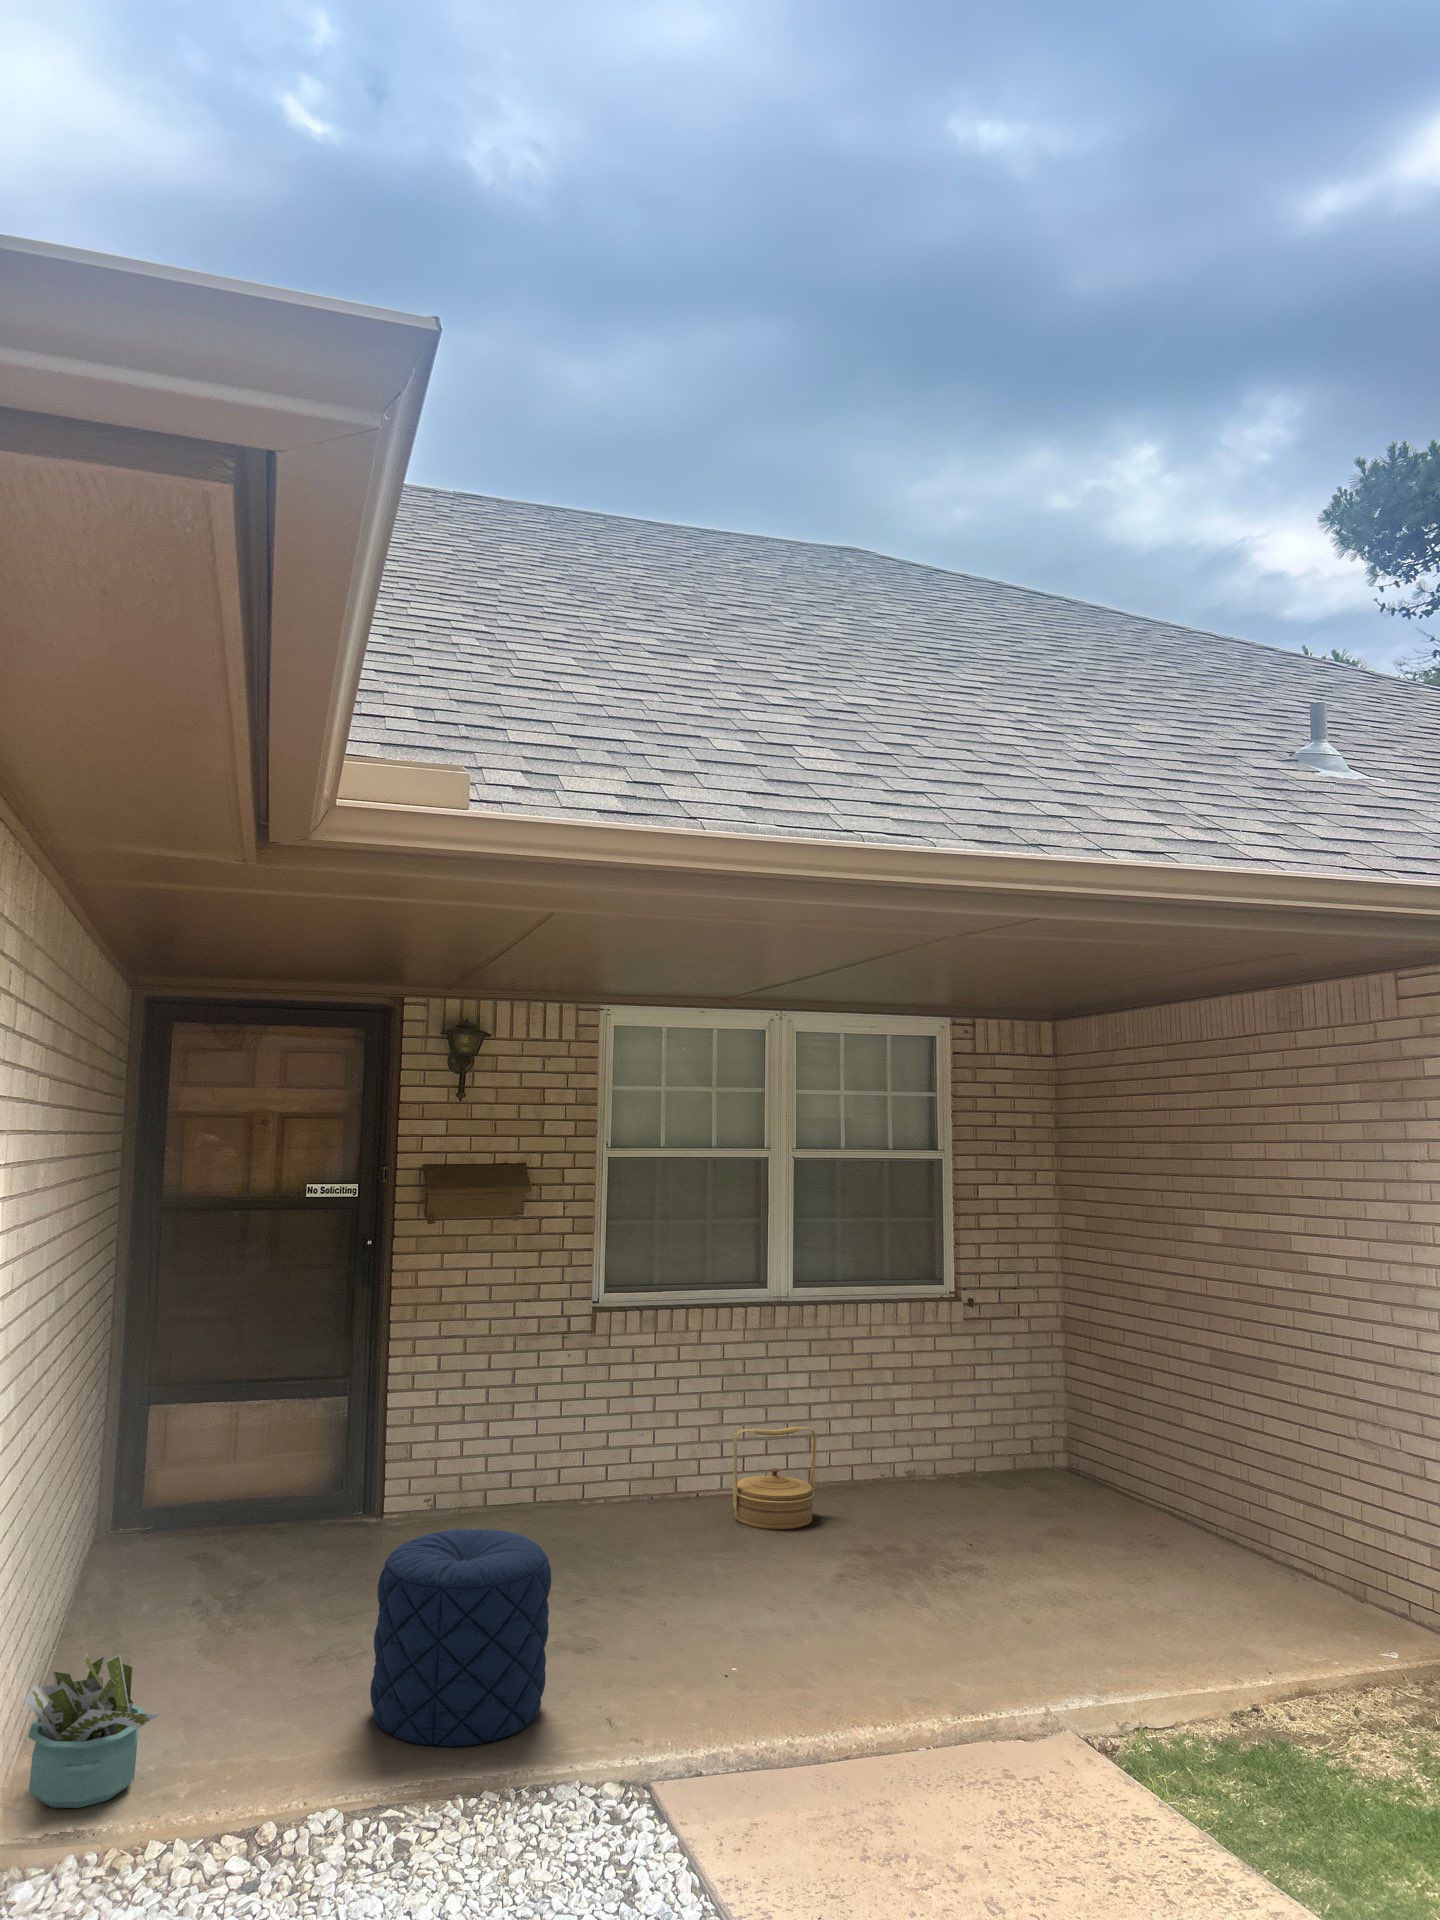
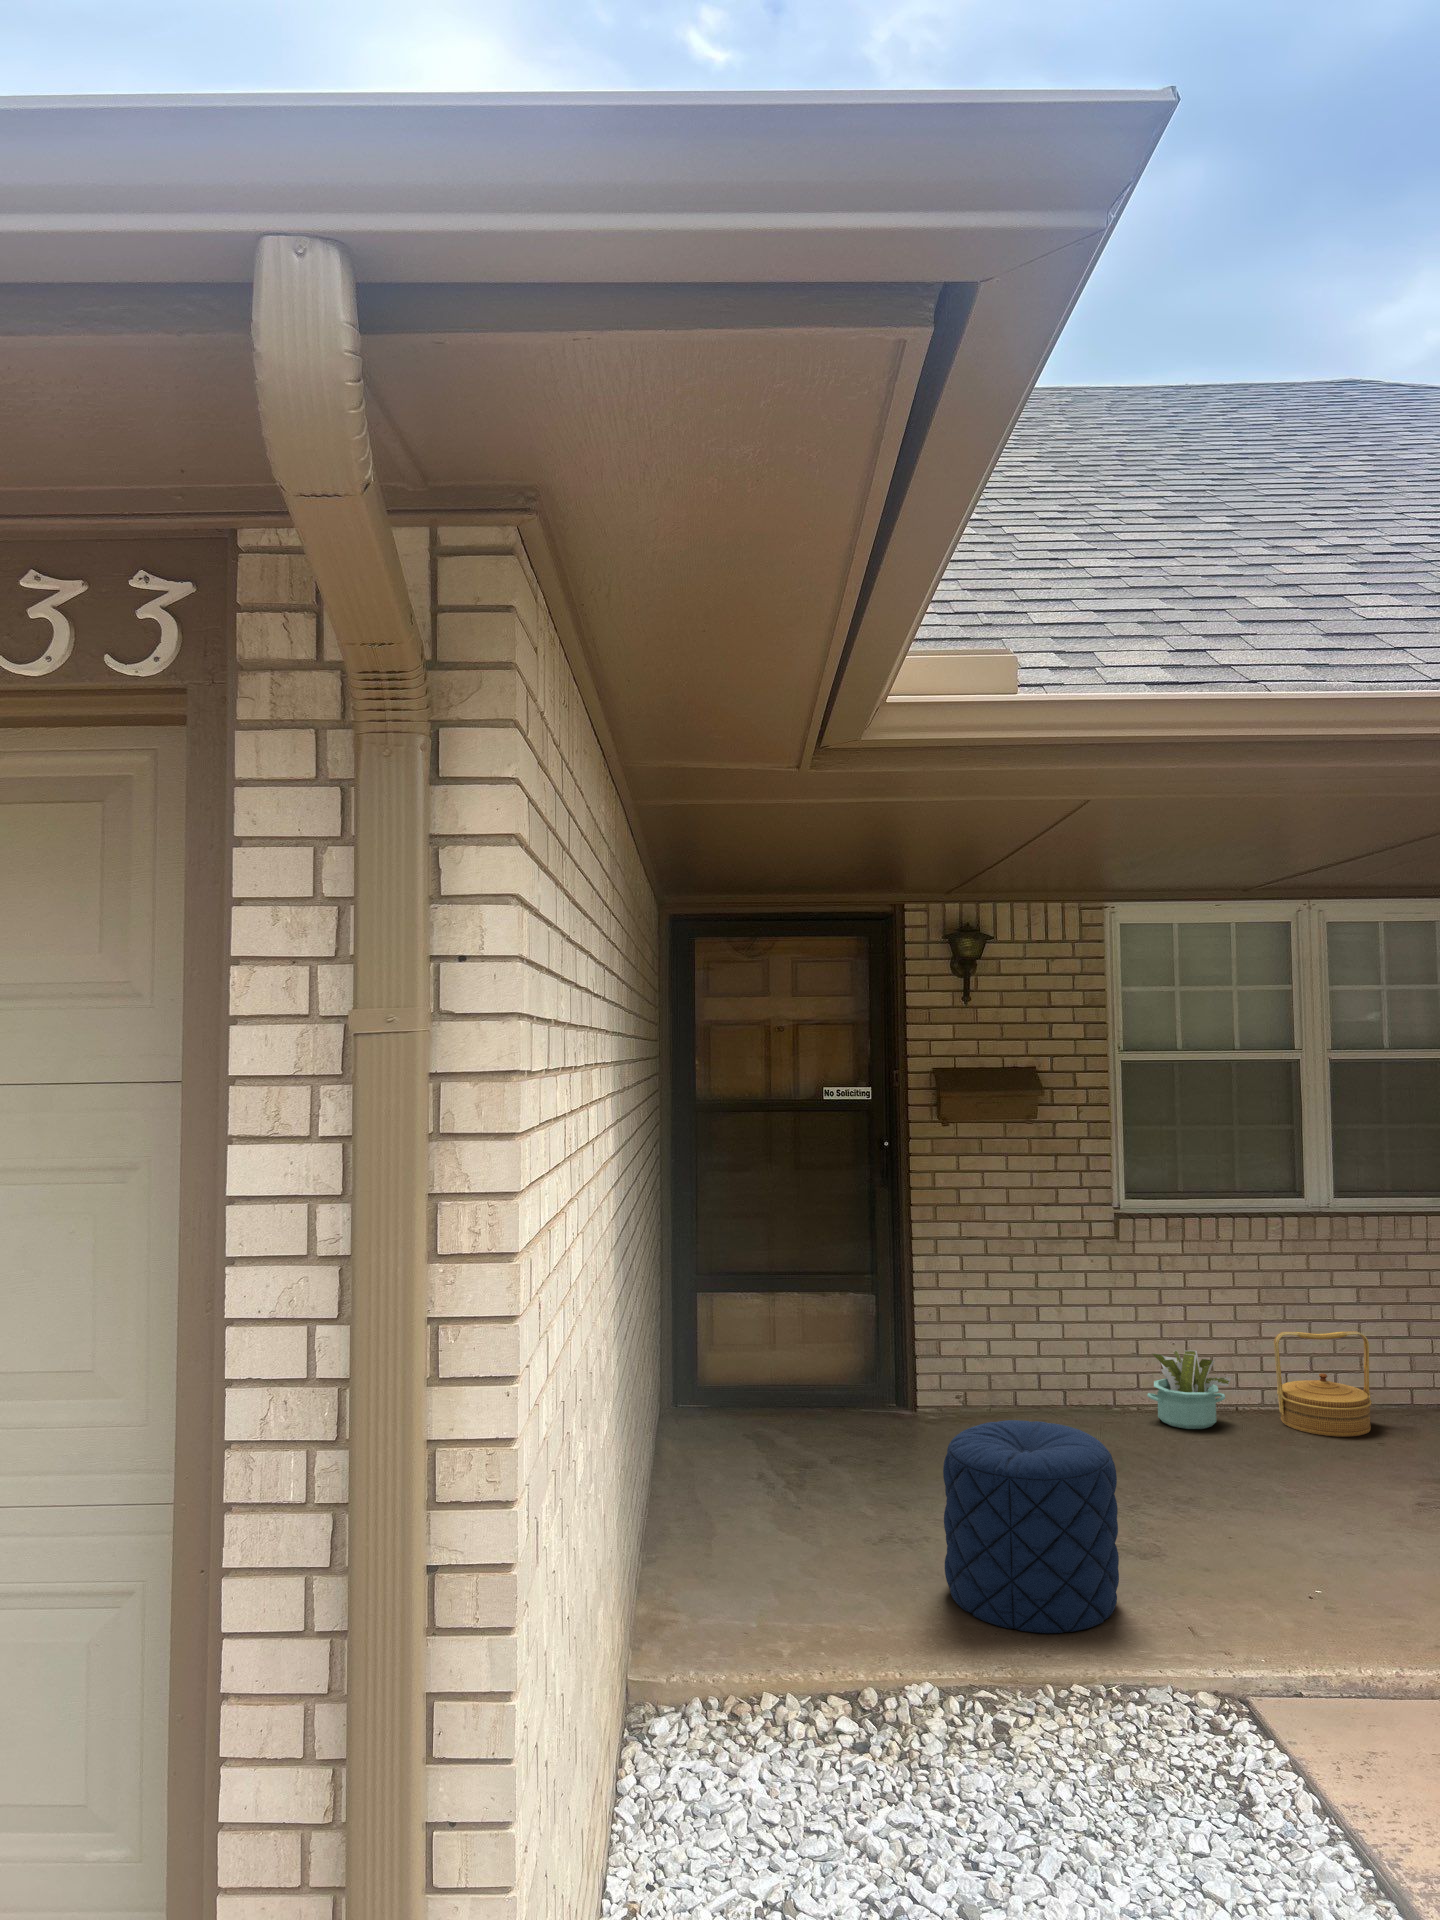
decorative plant: present [24,1654,159,1808] -> present [1147,1350,1231,1429]

